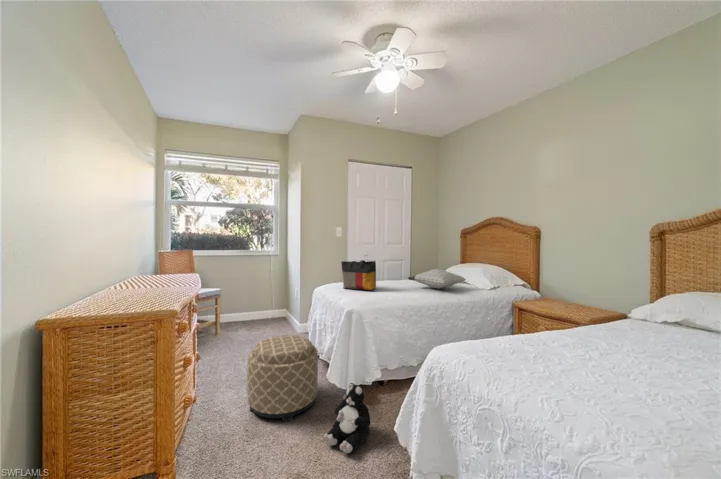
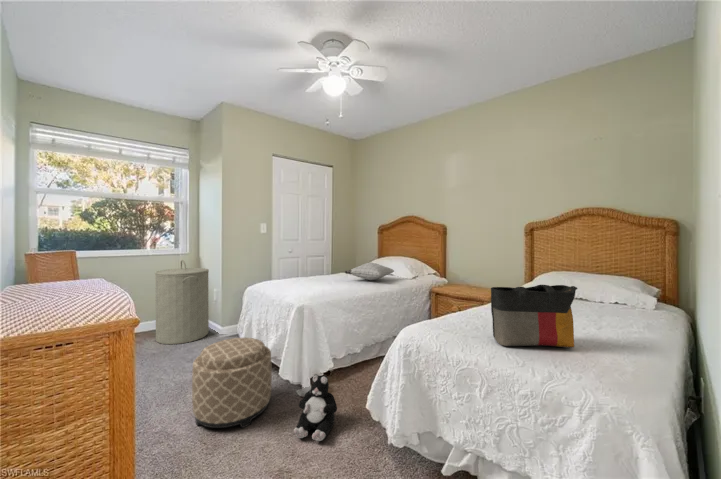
laundry hamper: none [247,259,289,334] -> present [155,260,209,344]
tote bag: present [341,260,376,290] -> present [491,285,577,348]

